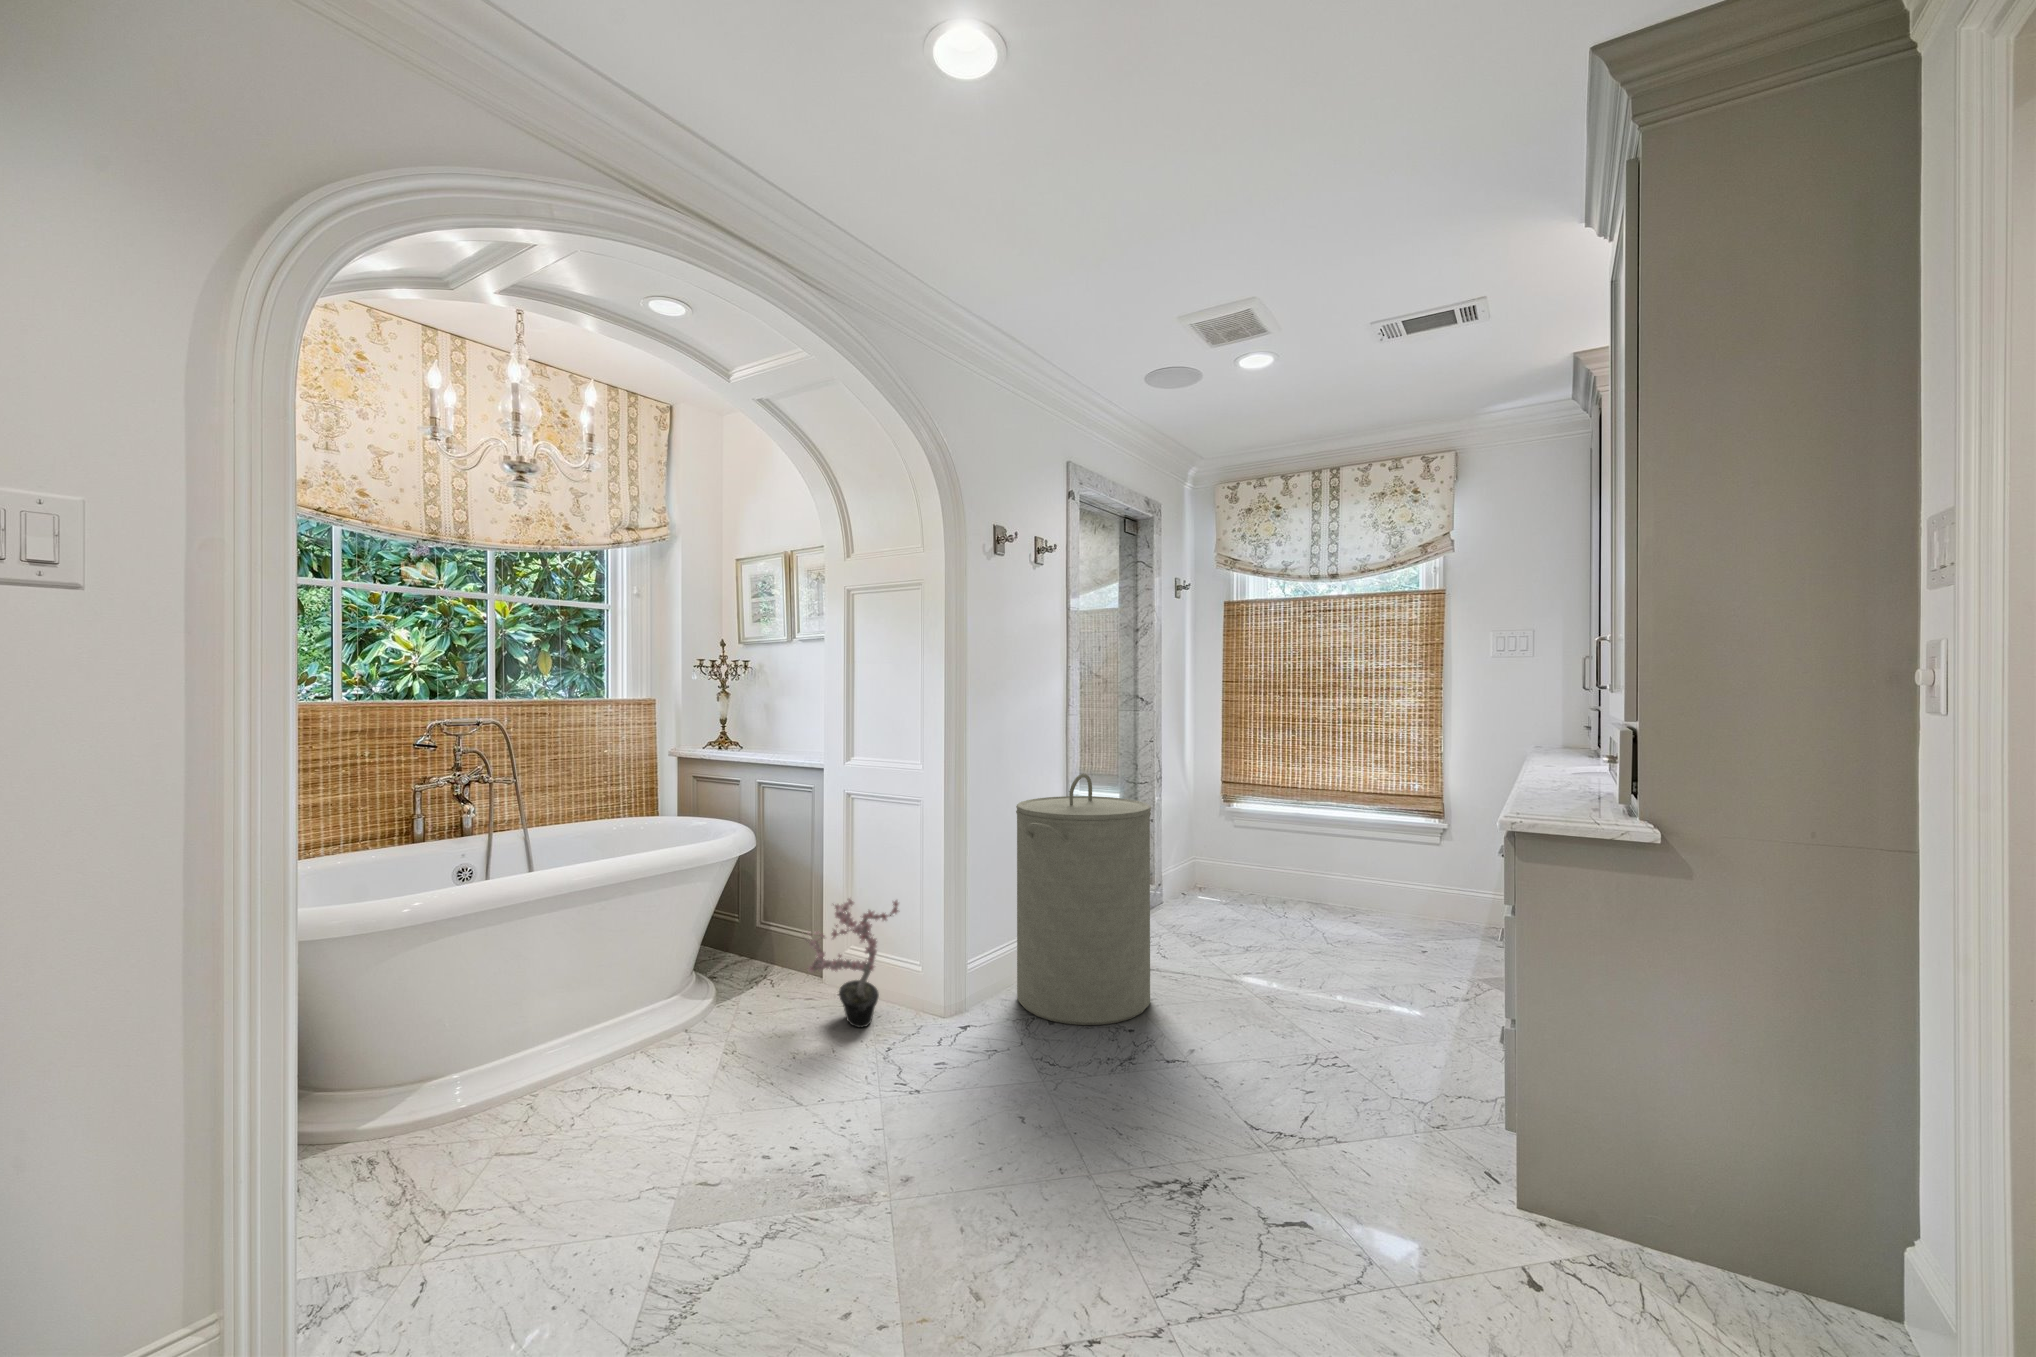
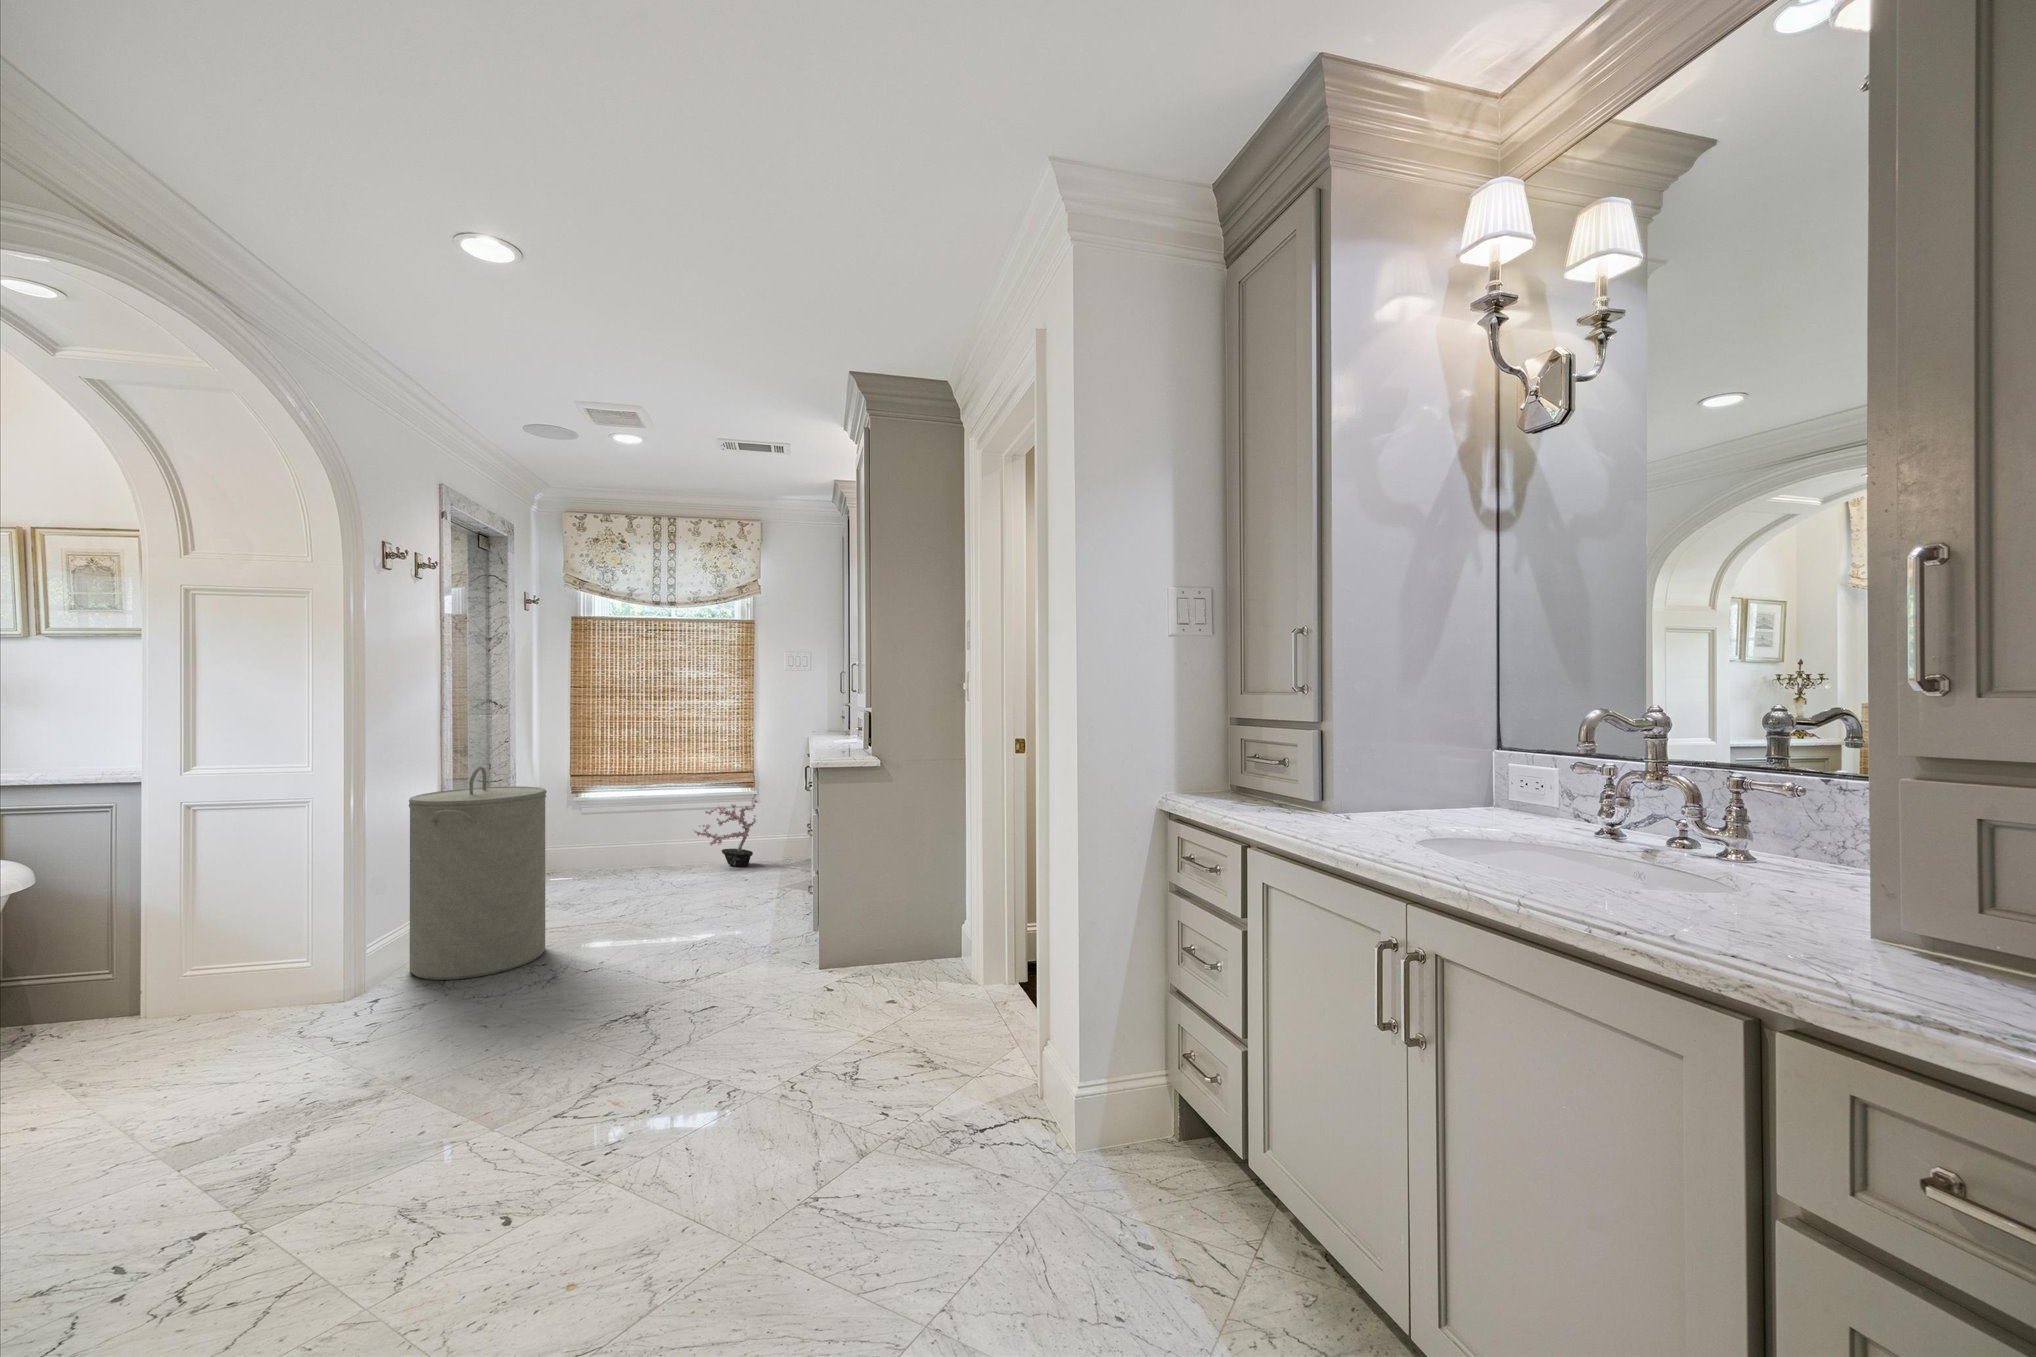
potted plant: present [802,899,898,1028] -> present [693,800,757,867]

